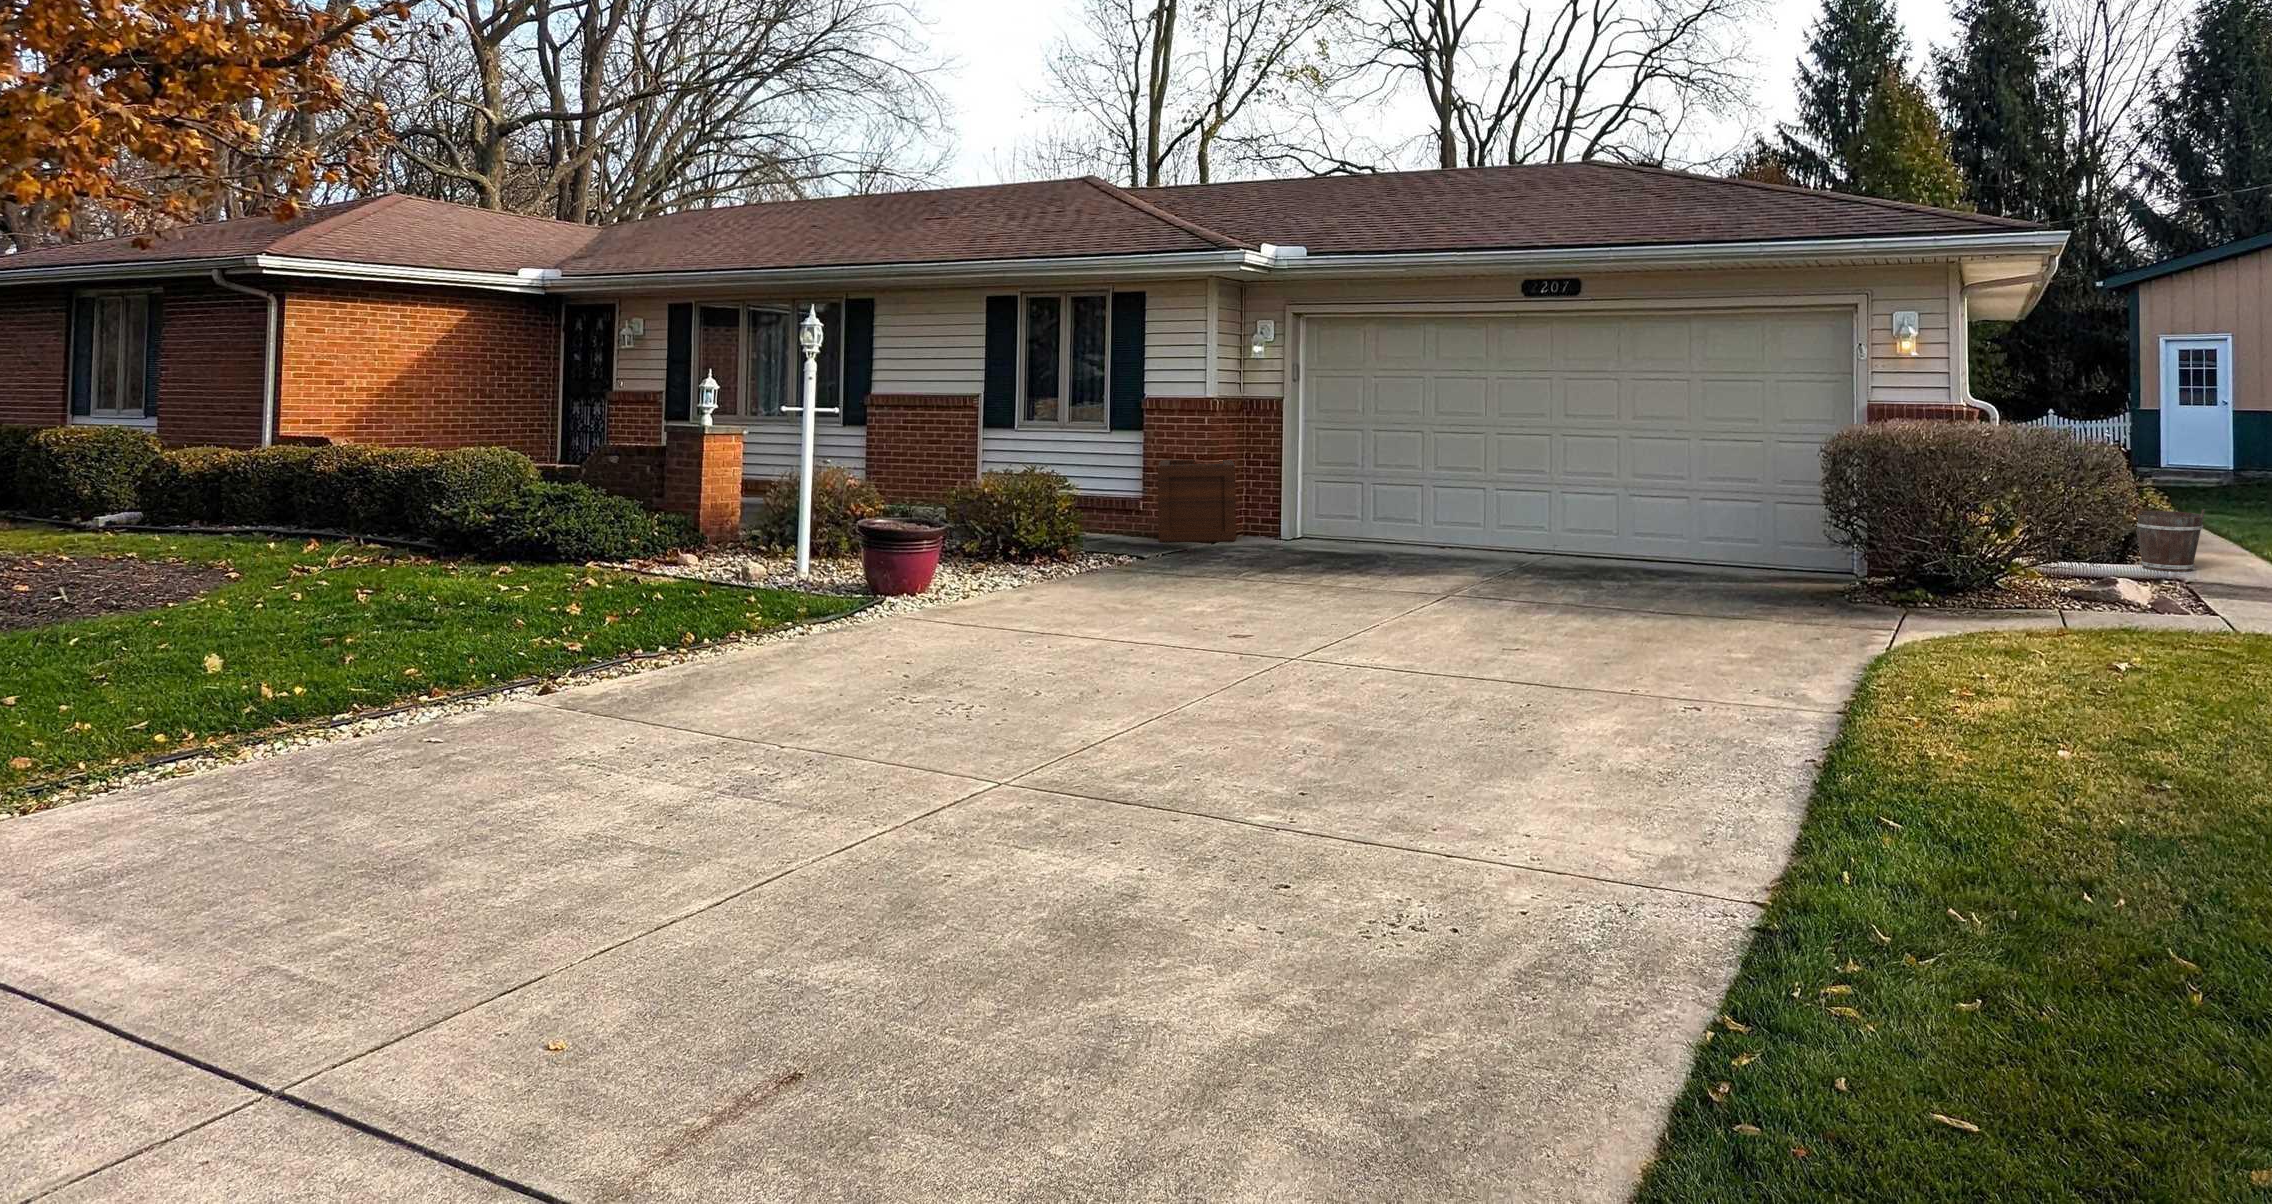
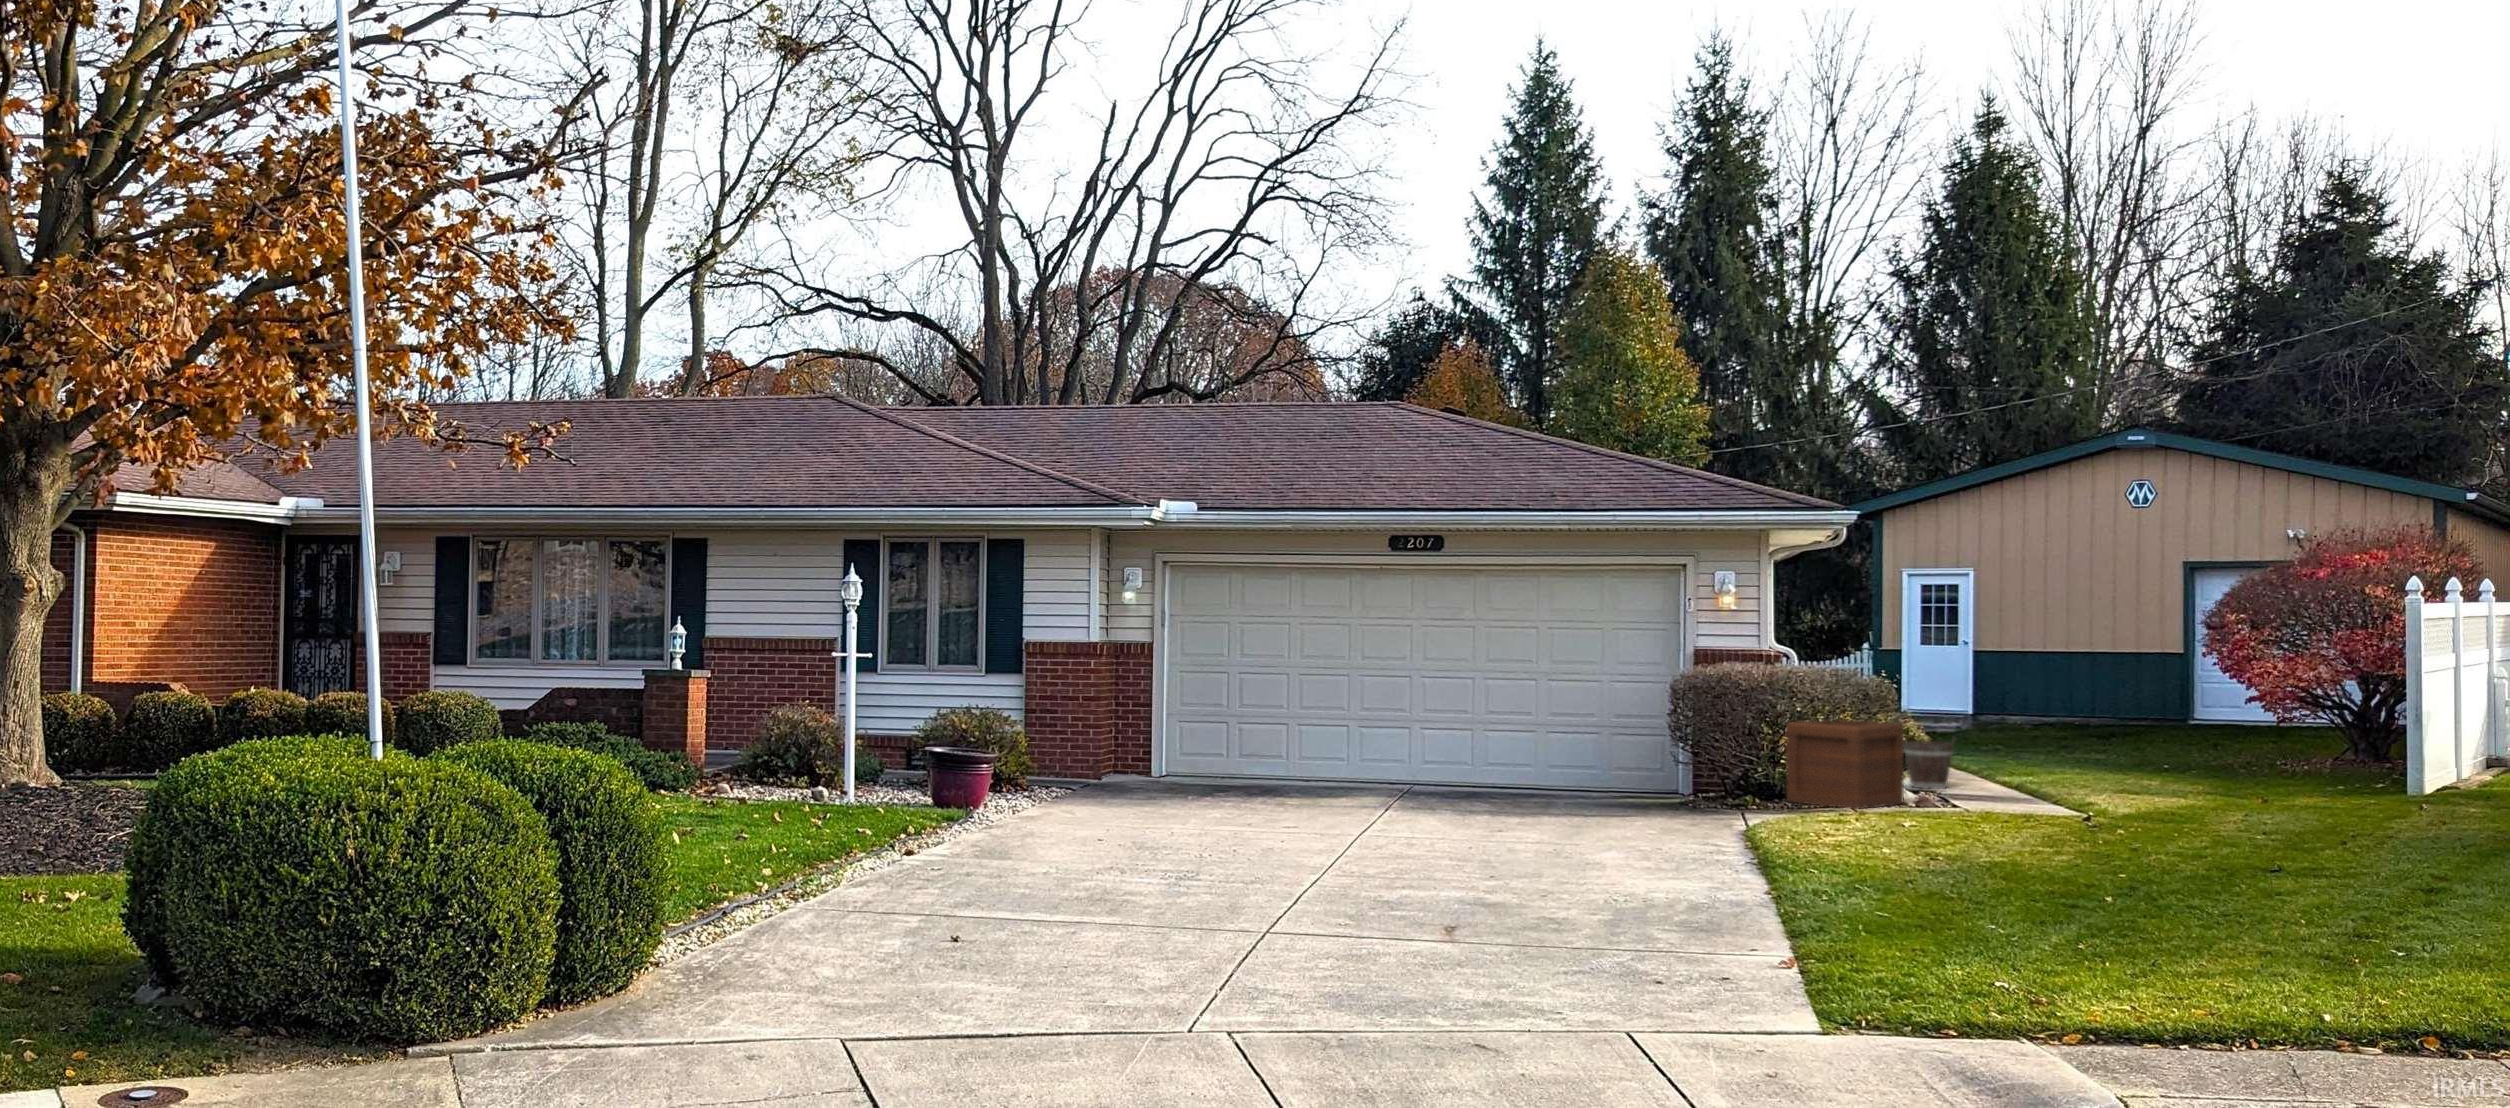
wooden crate: present [1158,460,1236,543] -> present [1786,720,1904,809]

